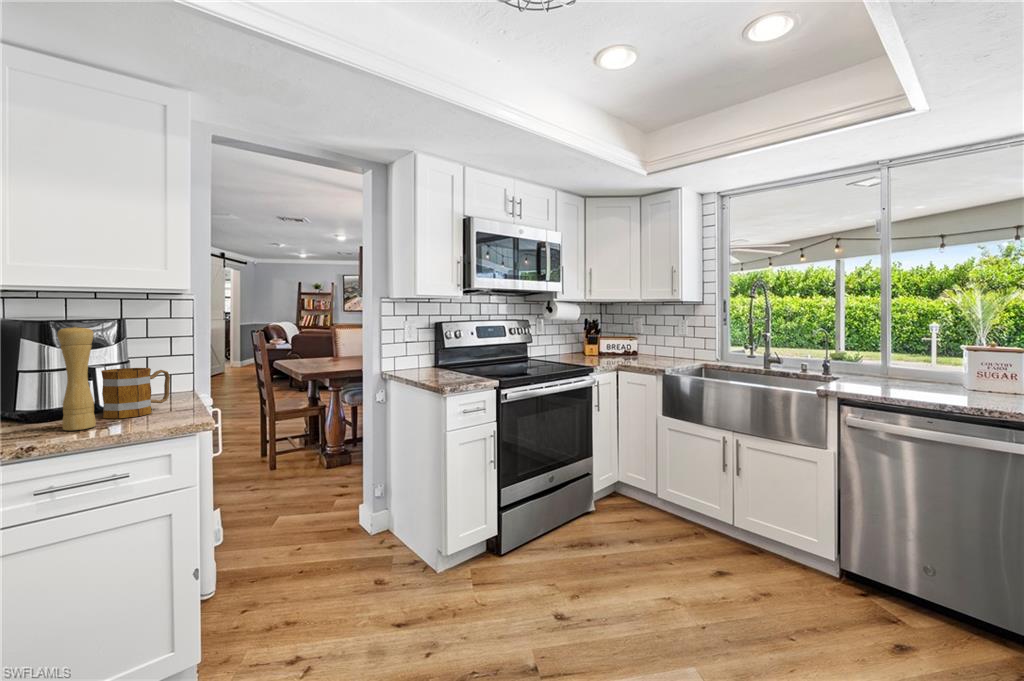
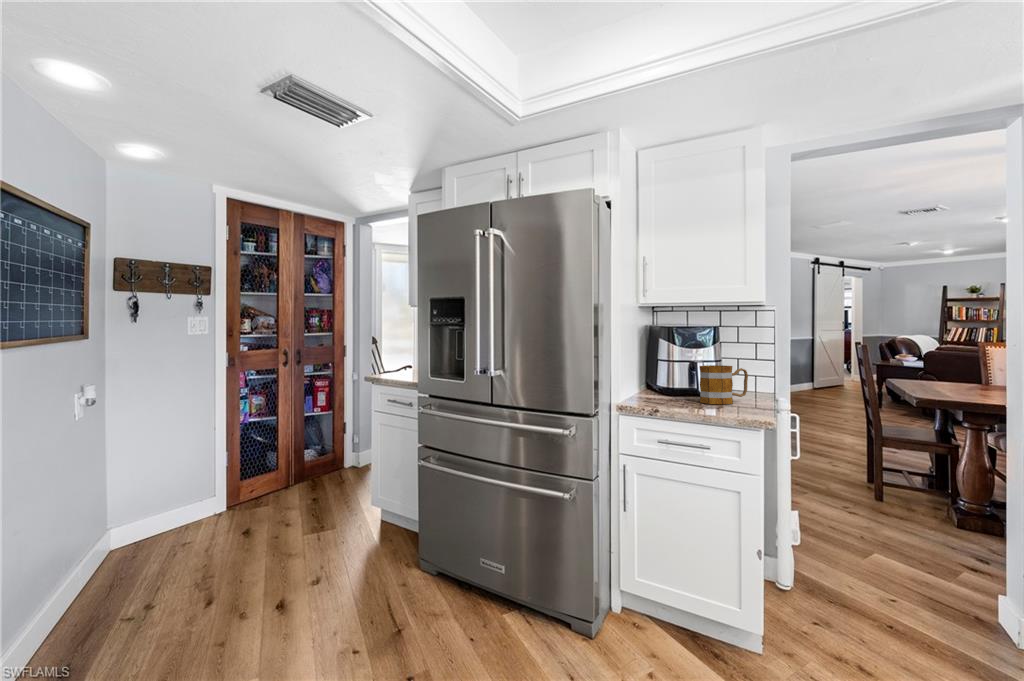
pepper mill: present [57,326,96,430] -> none [672,330,693,407]

